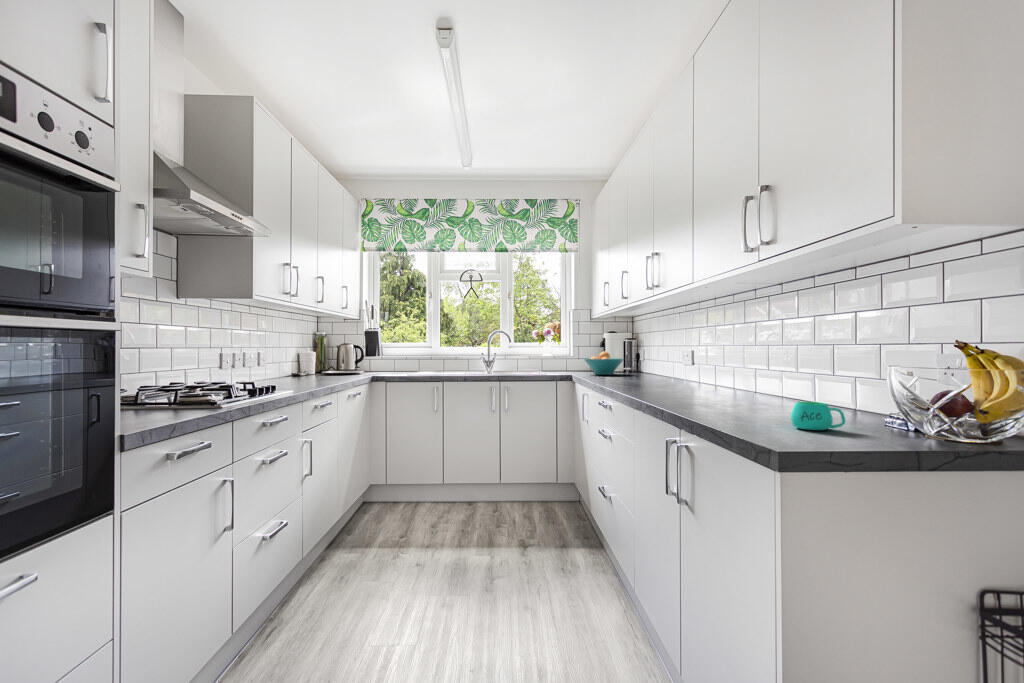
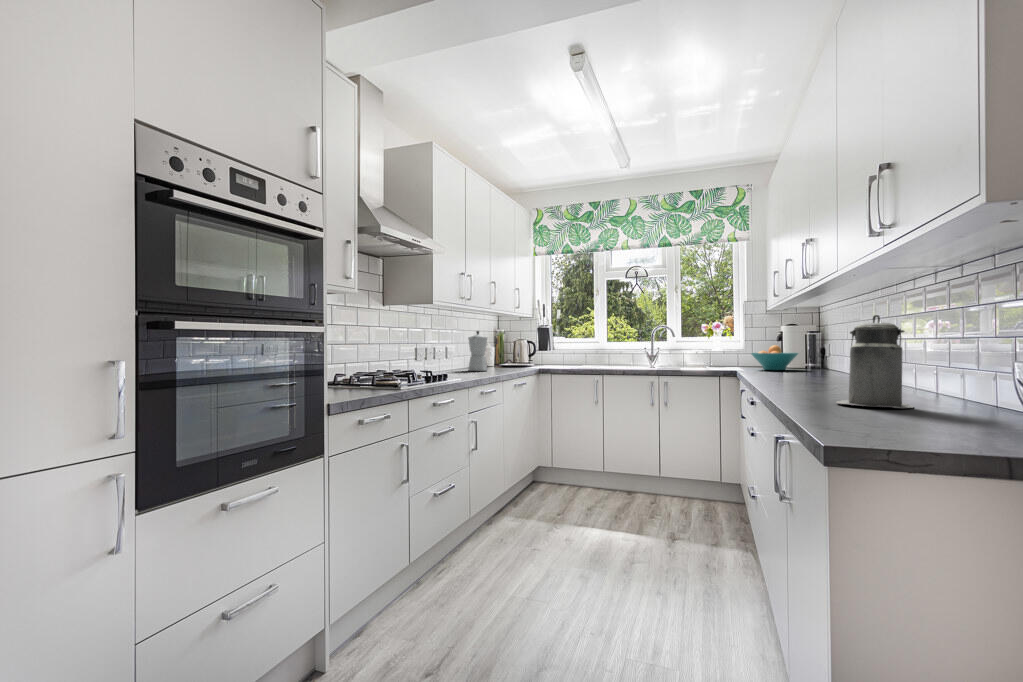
canister: none [703,327,766,412] -> present [837,315,913,408]
moka pot: none [290,333,315,380] -> present [468,331,487,371]
mug: present [791,402,845,430] -> none [914,396,982,427]

